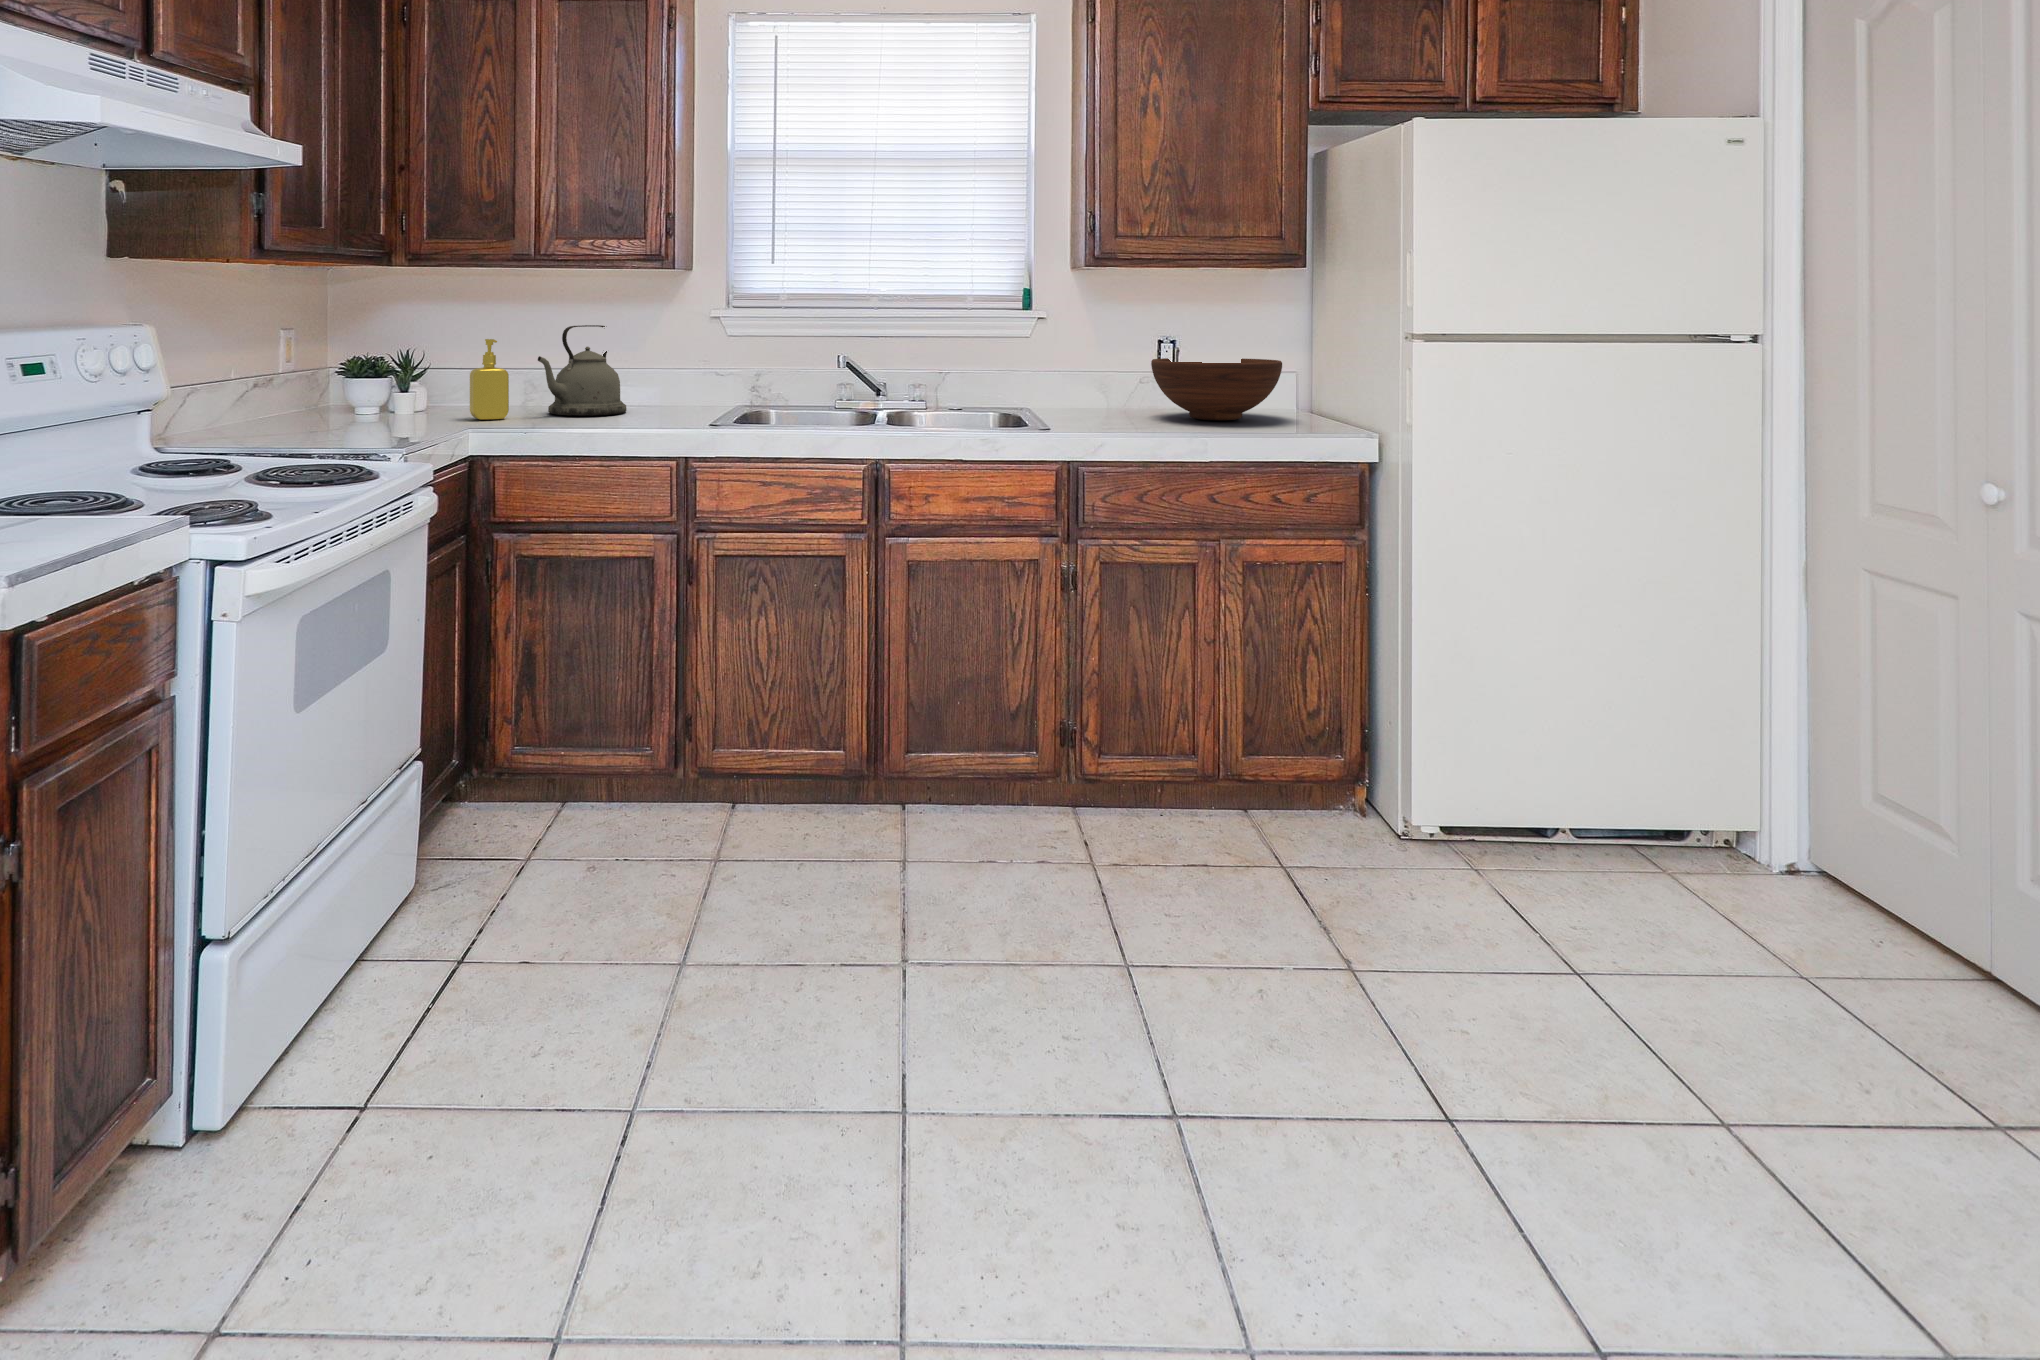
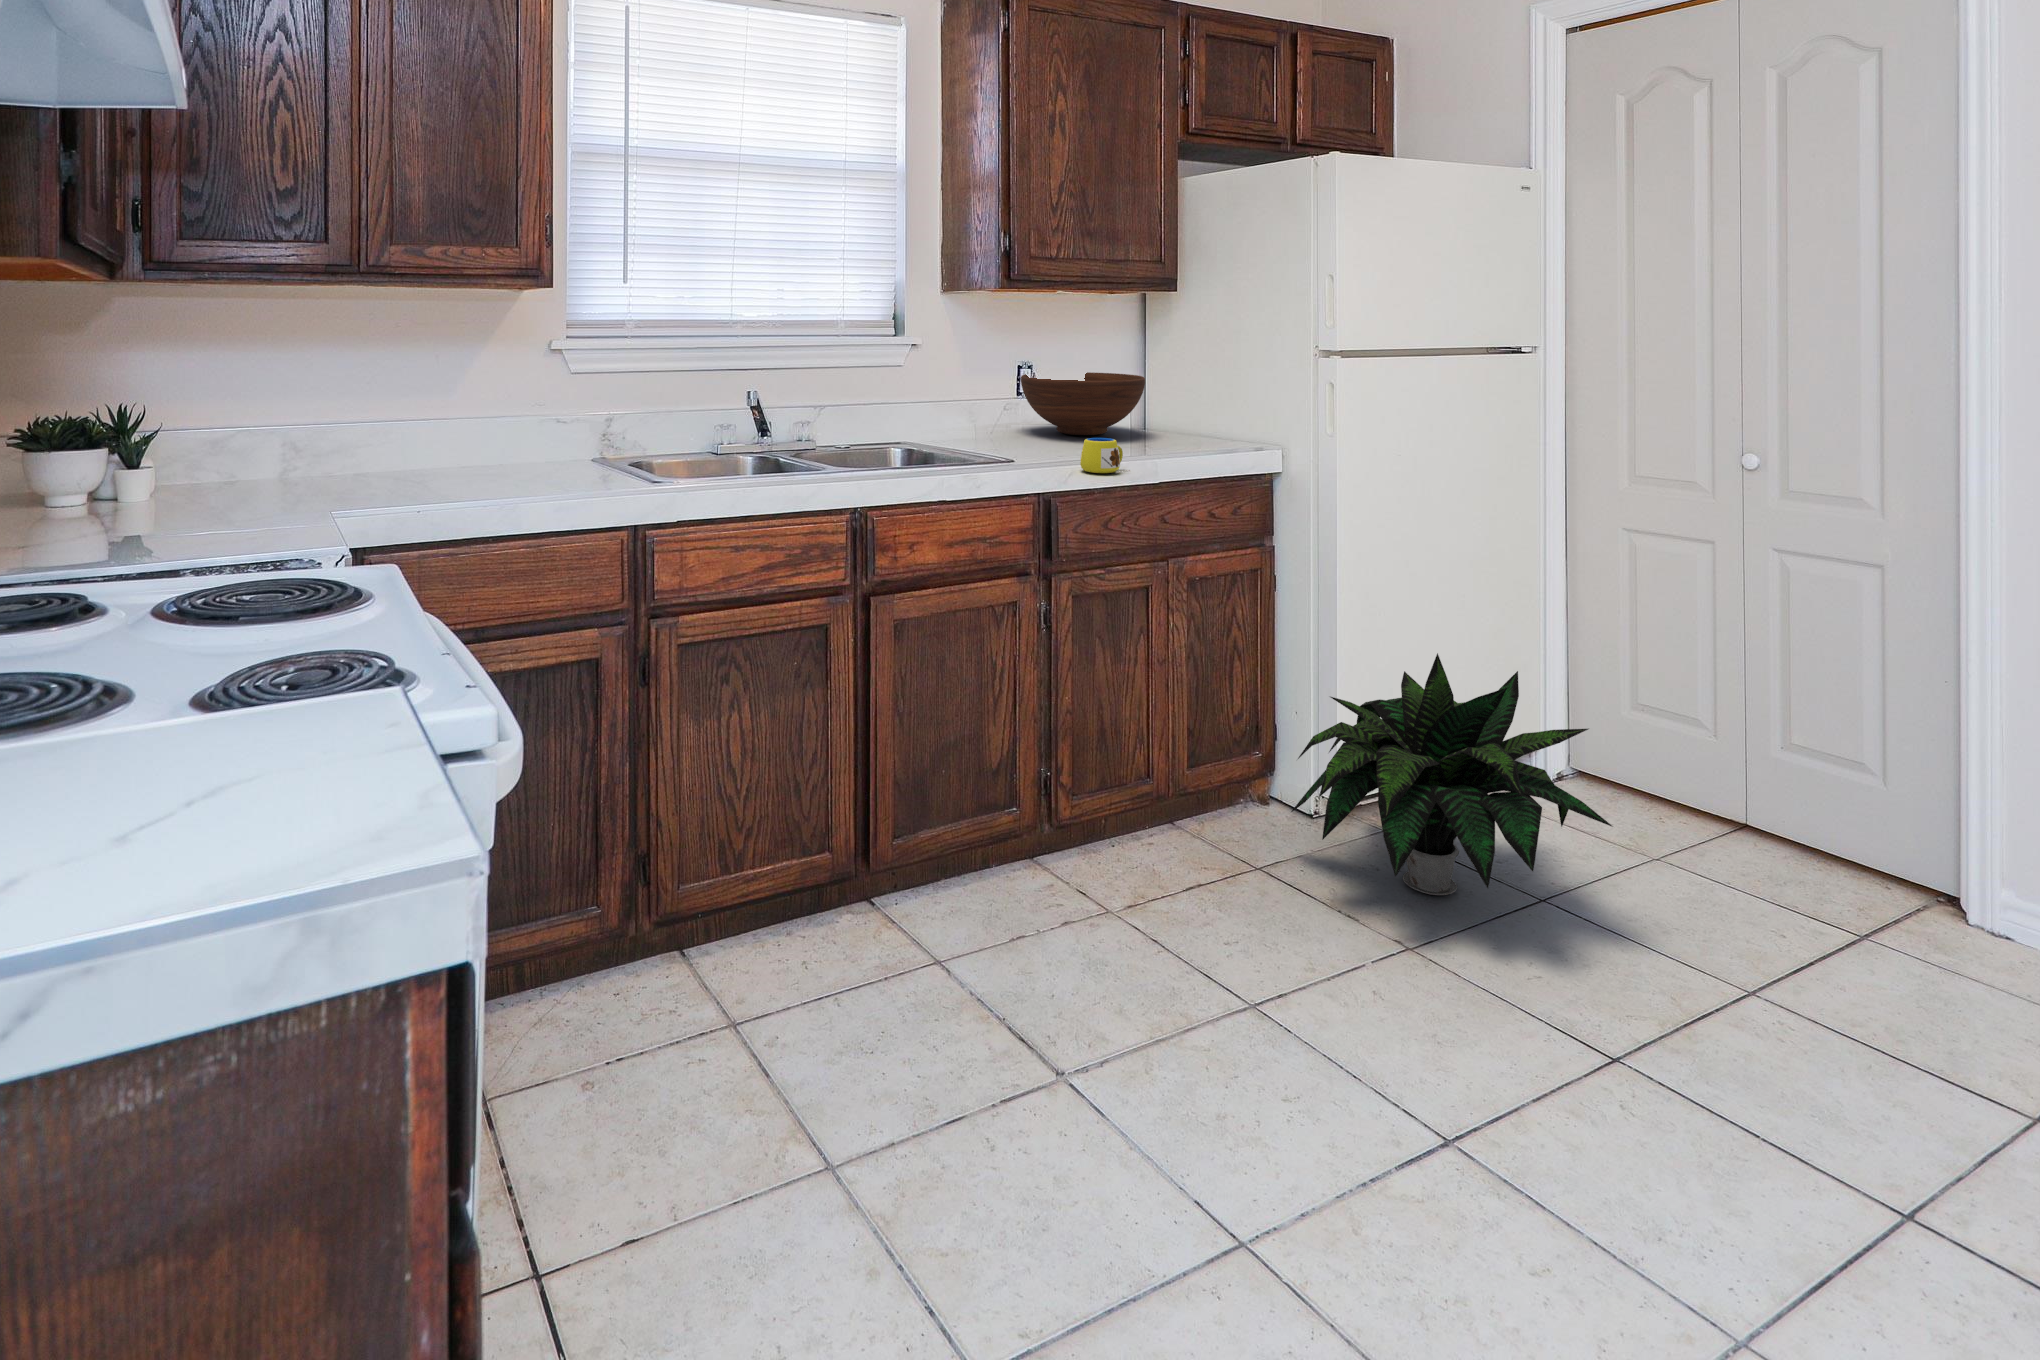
kettle: present [538,325,626,415] -> none [339,354,450,477]
soap dispenser: present [470,339,509,420] -> none [240,379,303,494]
mug: none [1109,412,1159,446] -> present [1080,438,1130,473]
potted plant: none [1295,661,1612,922] -> present [1291,653,1612,895]

